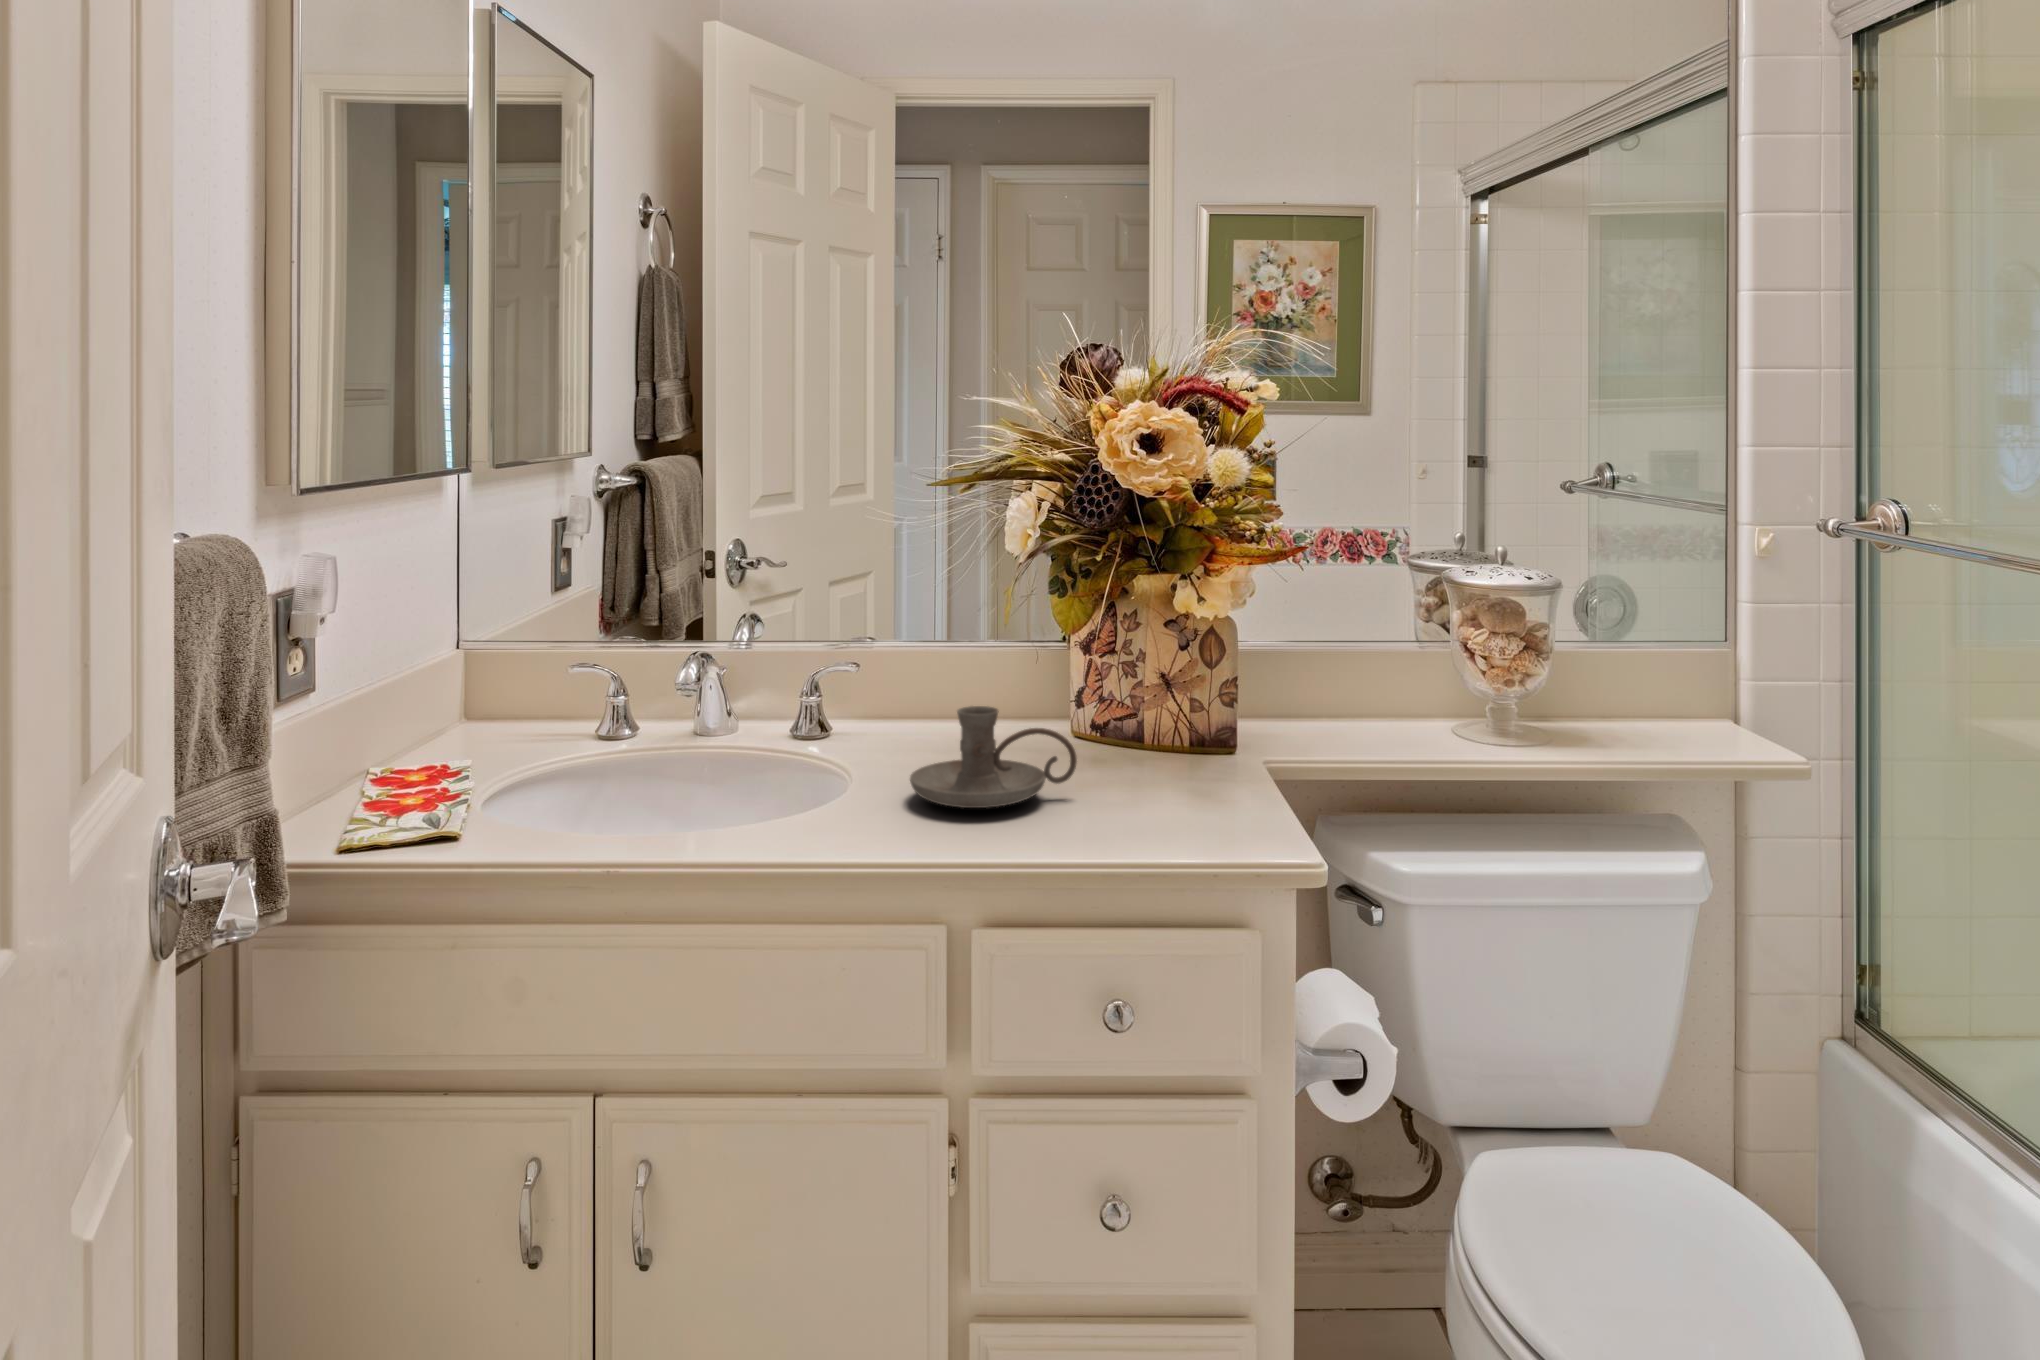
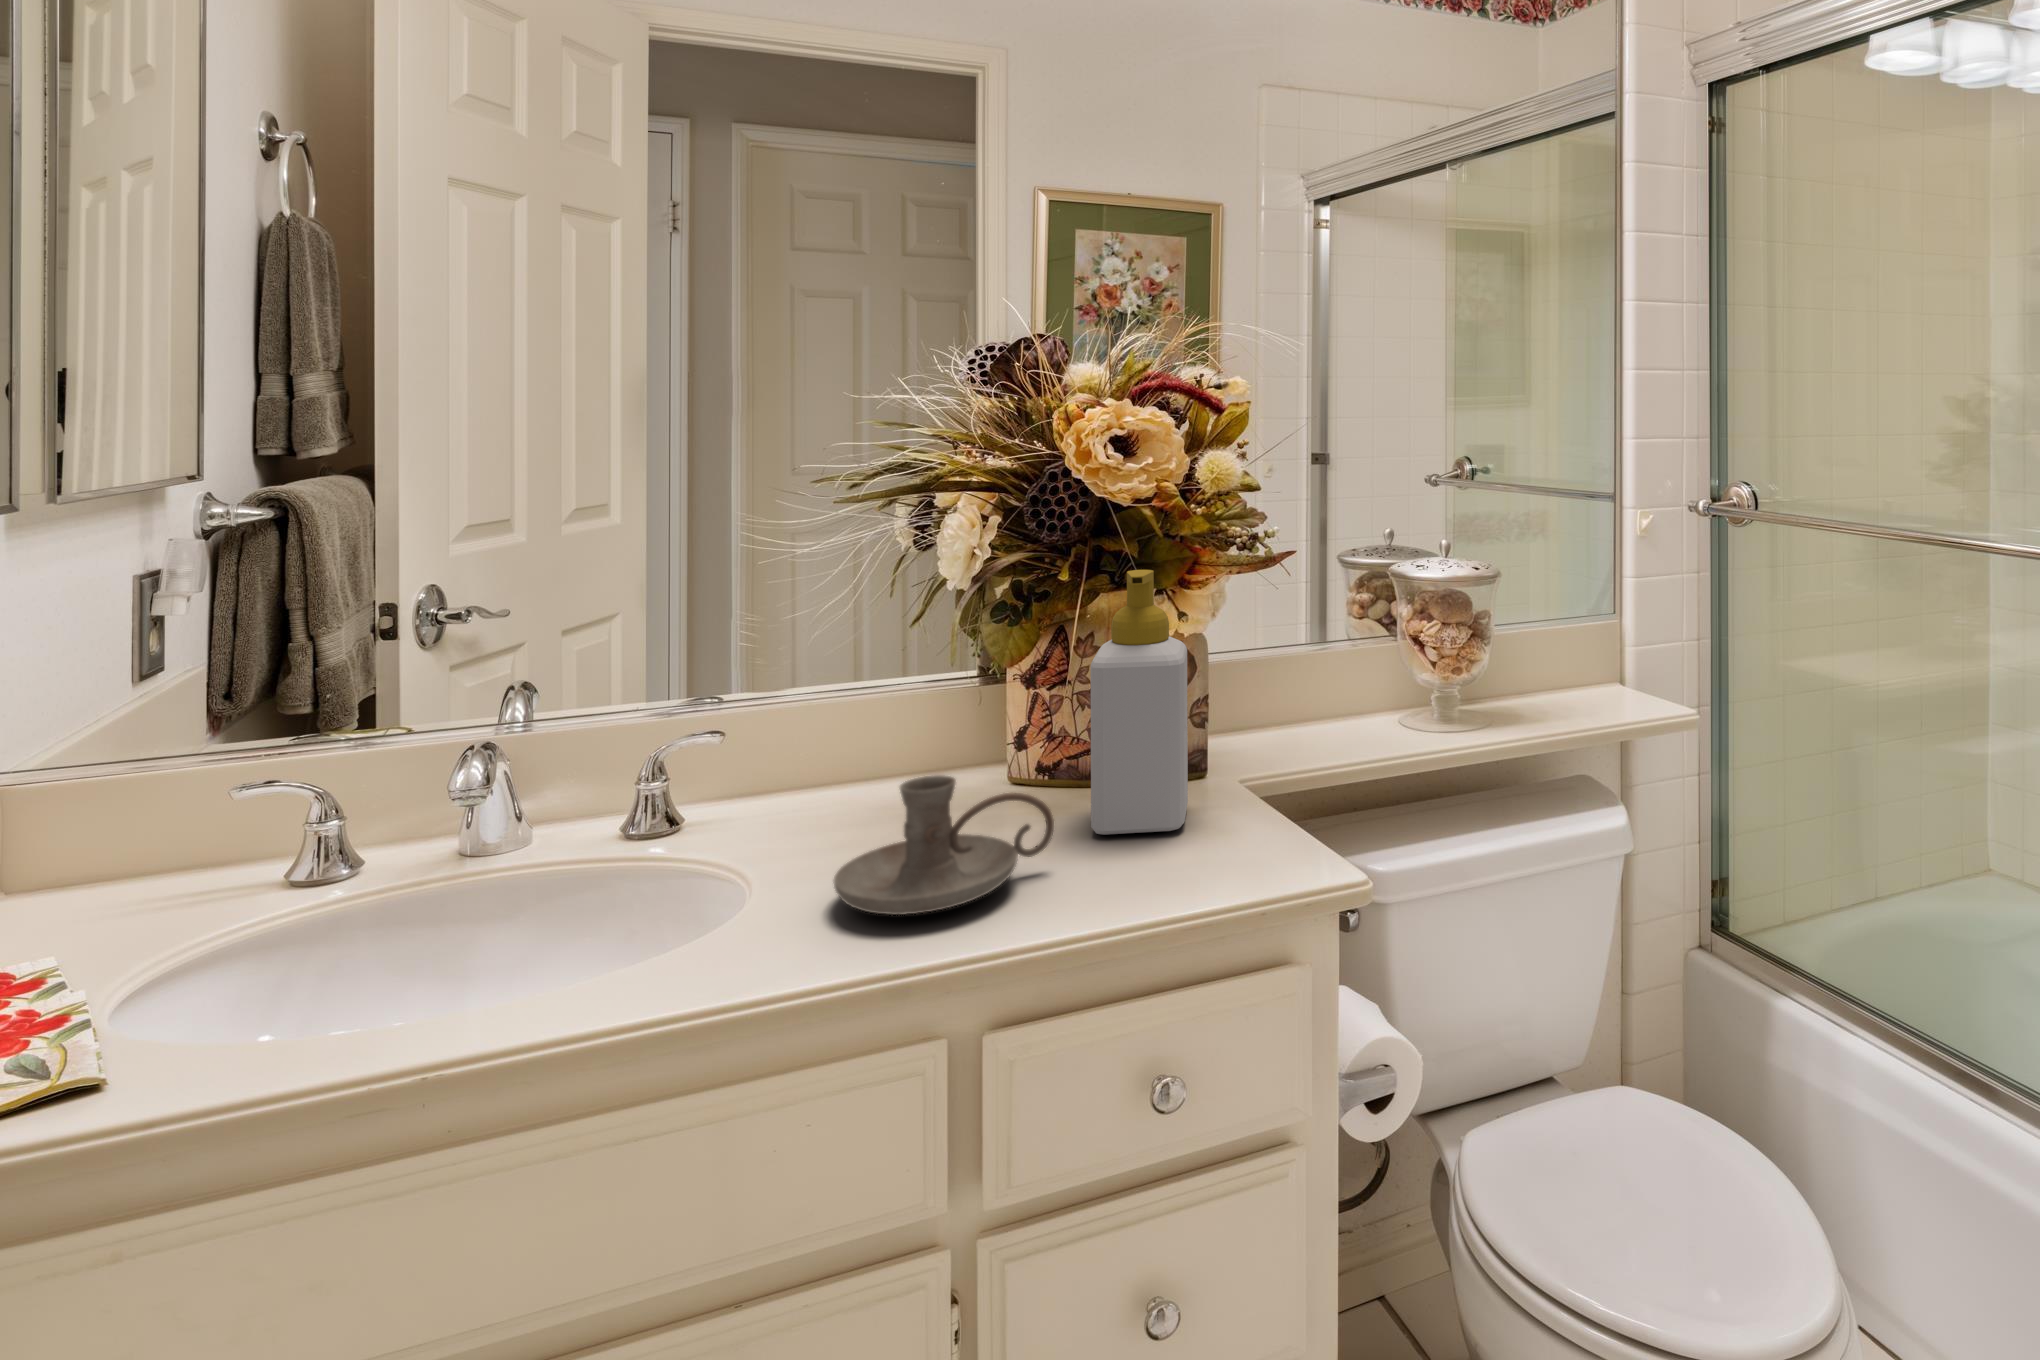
soap bottle: none [1117,554,1207,785] -> present [1091,570,1188,835]

